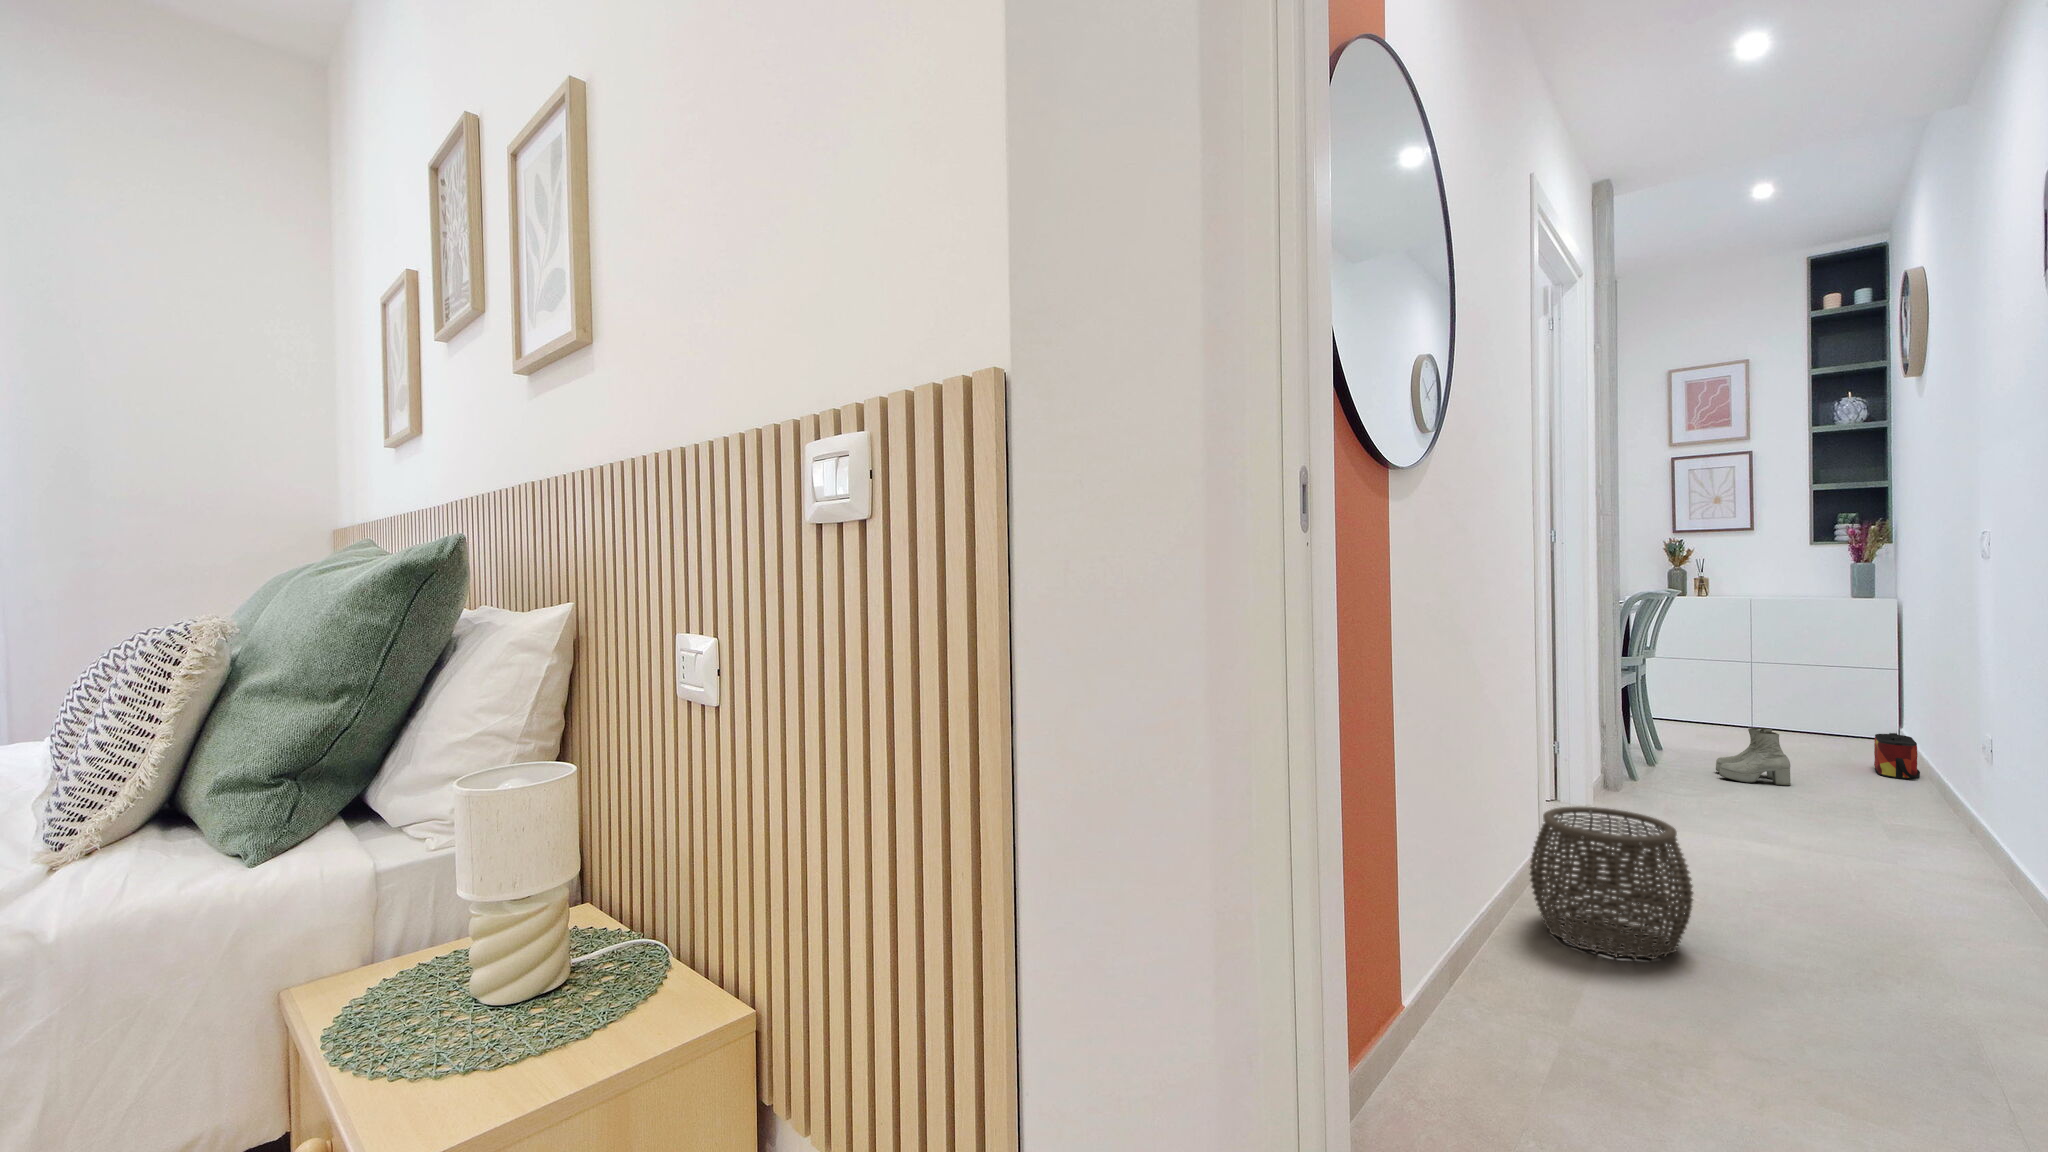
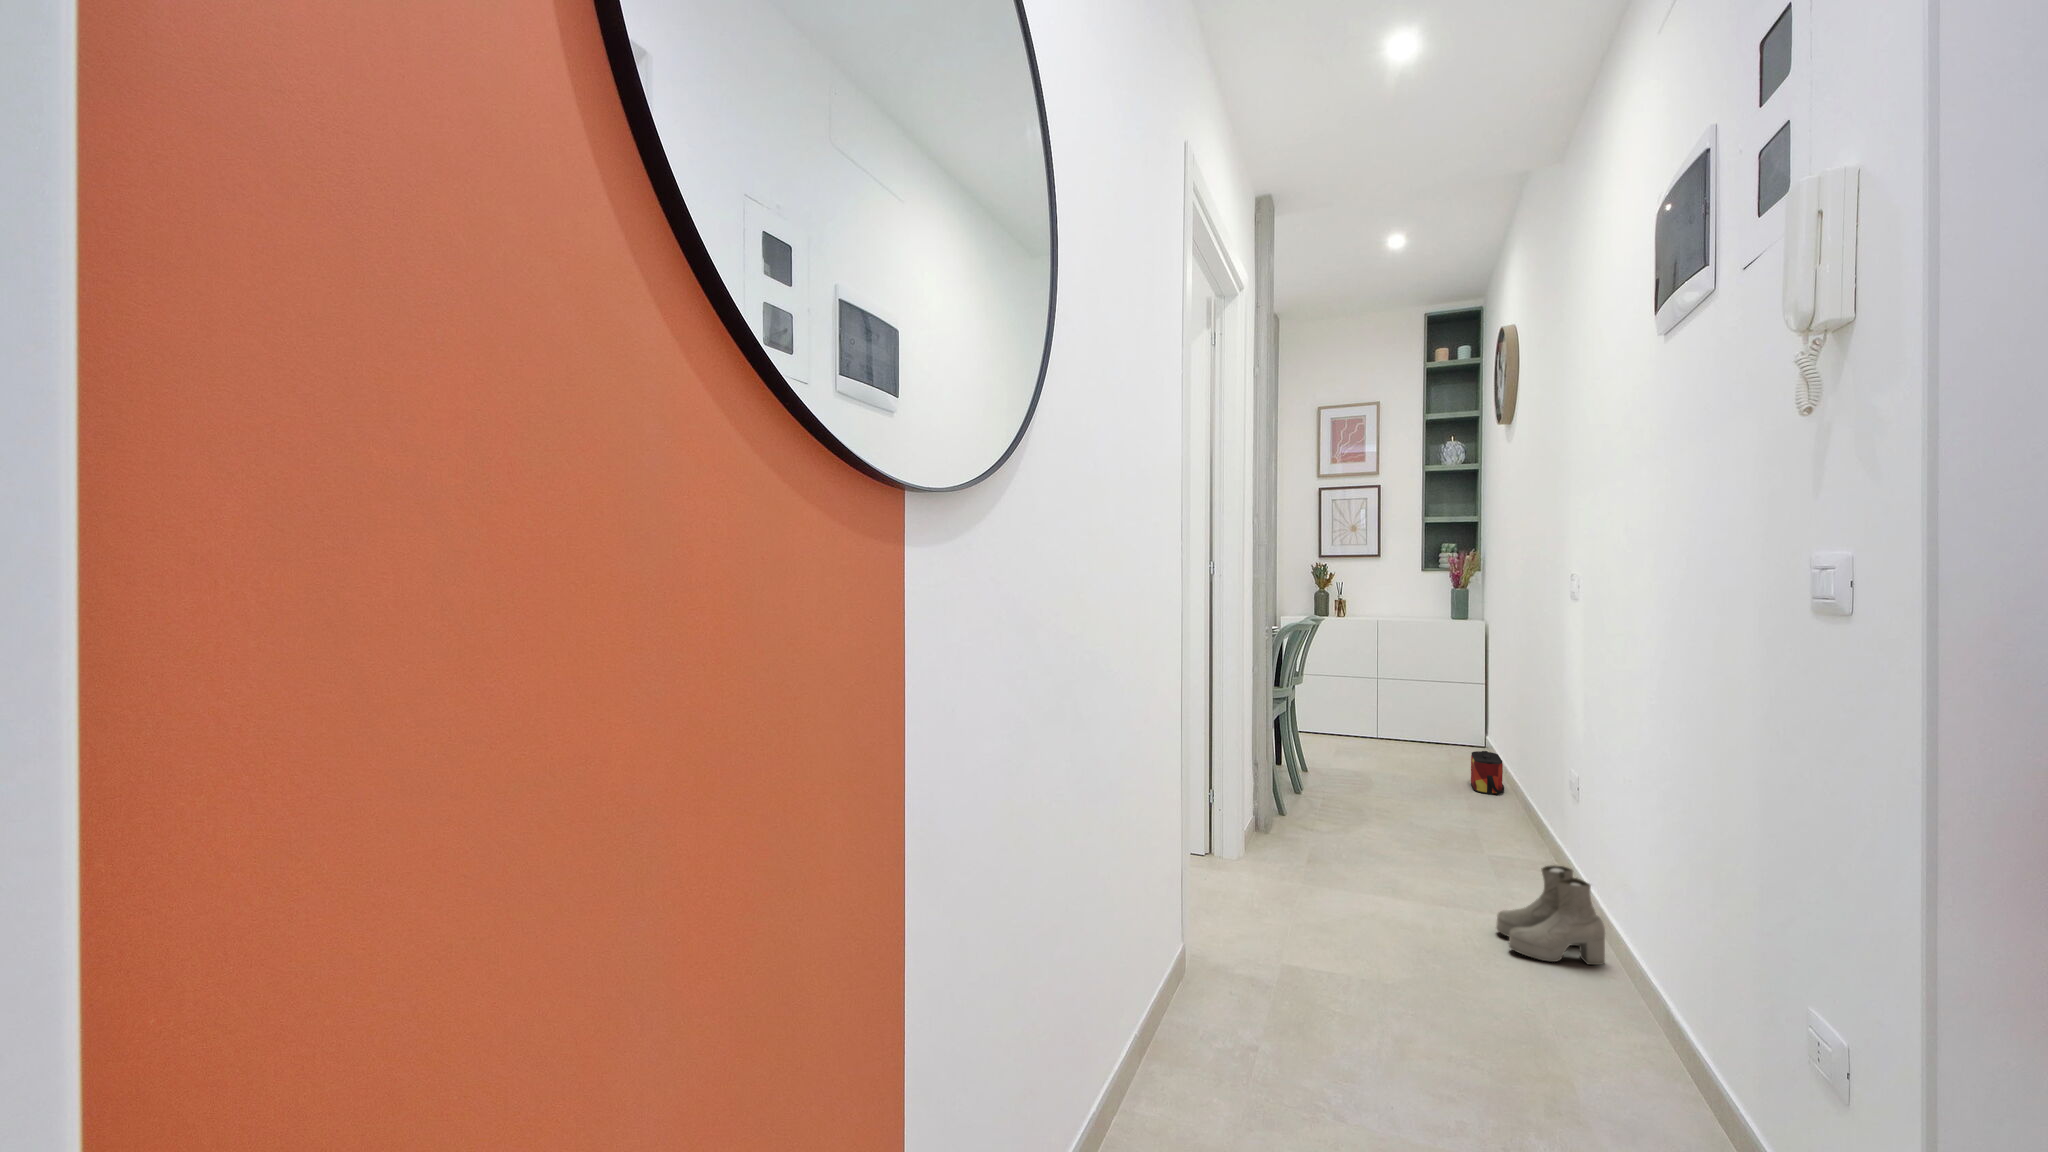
boots: present [1716,728,1791,785] -> present [1496,865,1605,965]
woven basket: present [1530,807,1693,959] -> none [1176,892,1335,1076]

